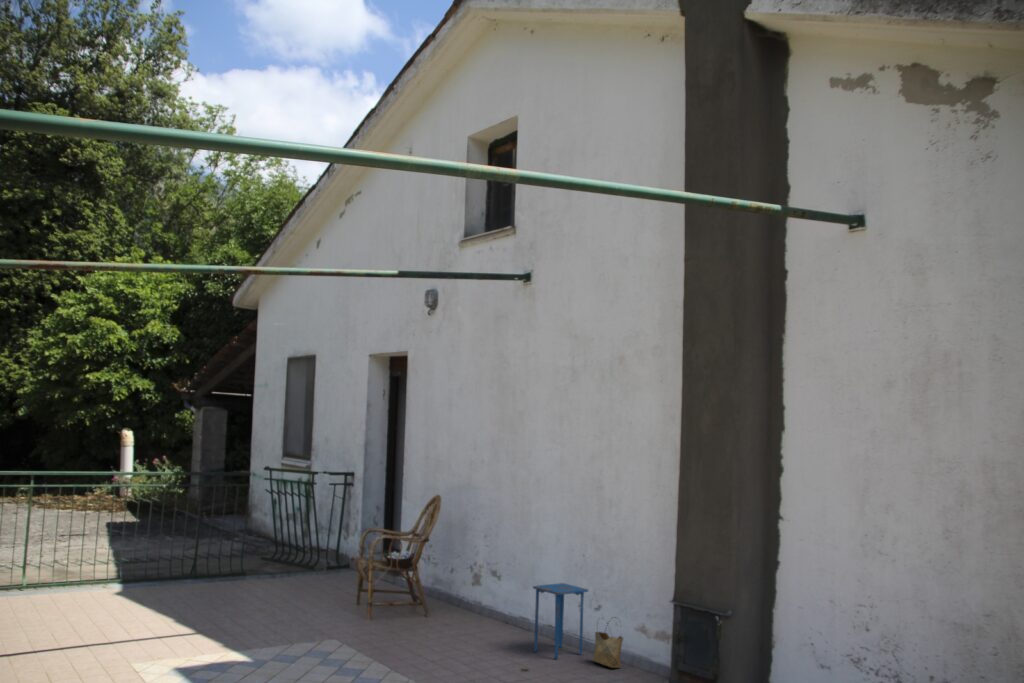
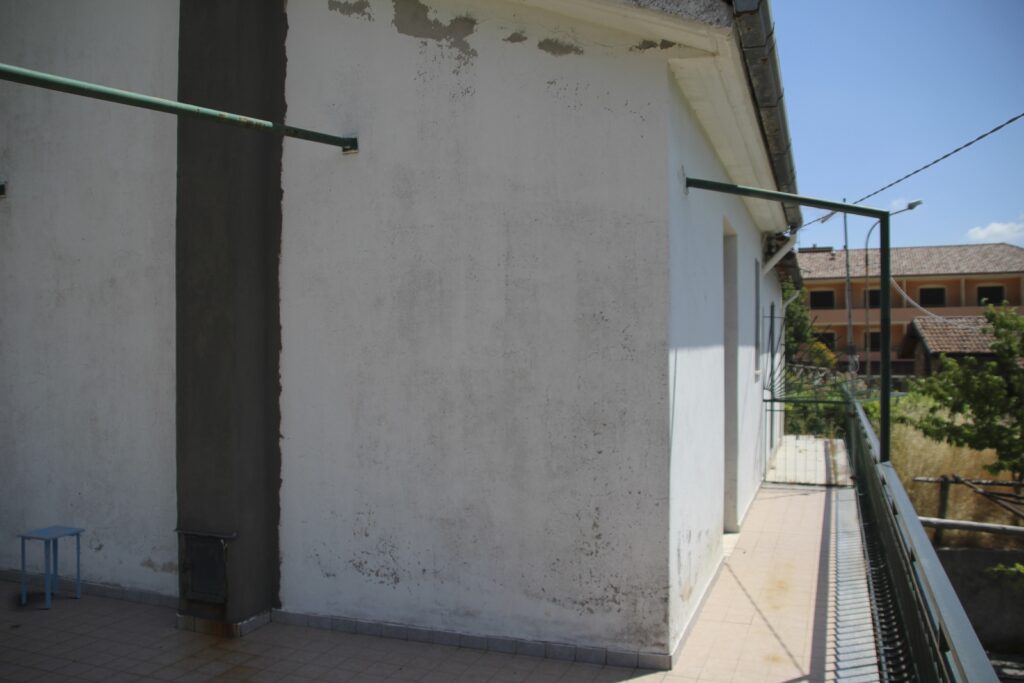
woven basket: present [593,617,623,668] -> none [92,554,126,607]

